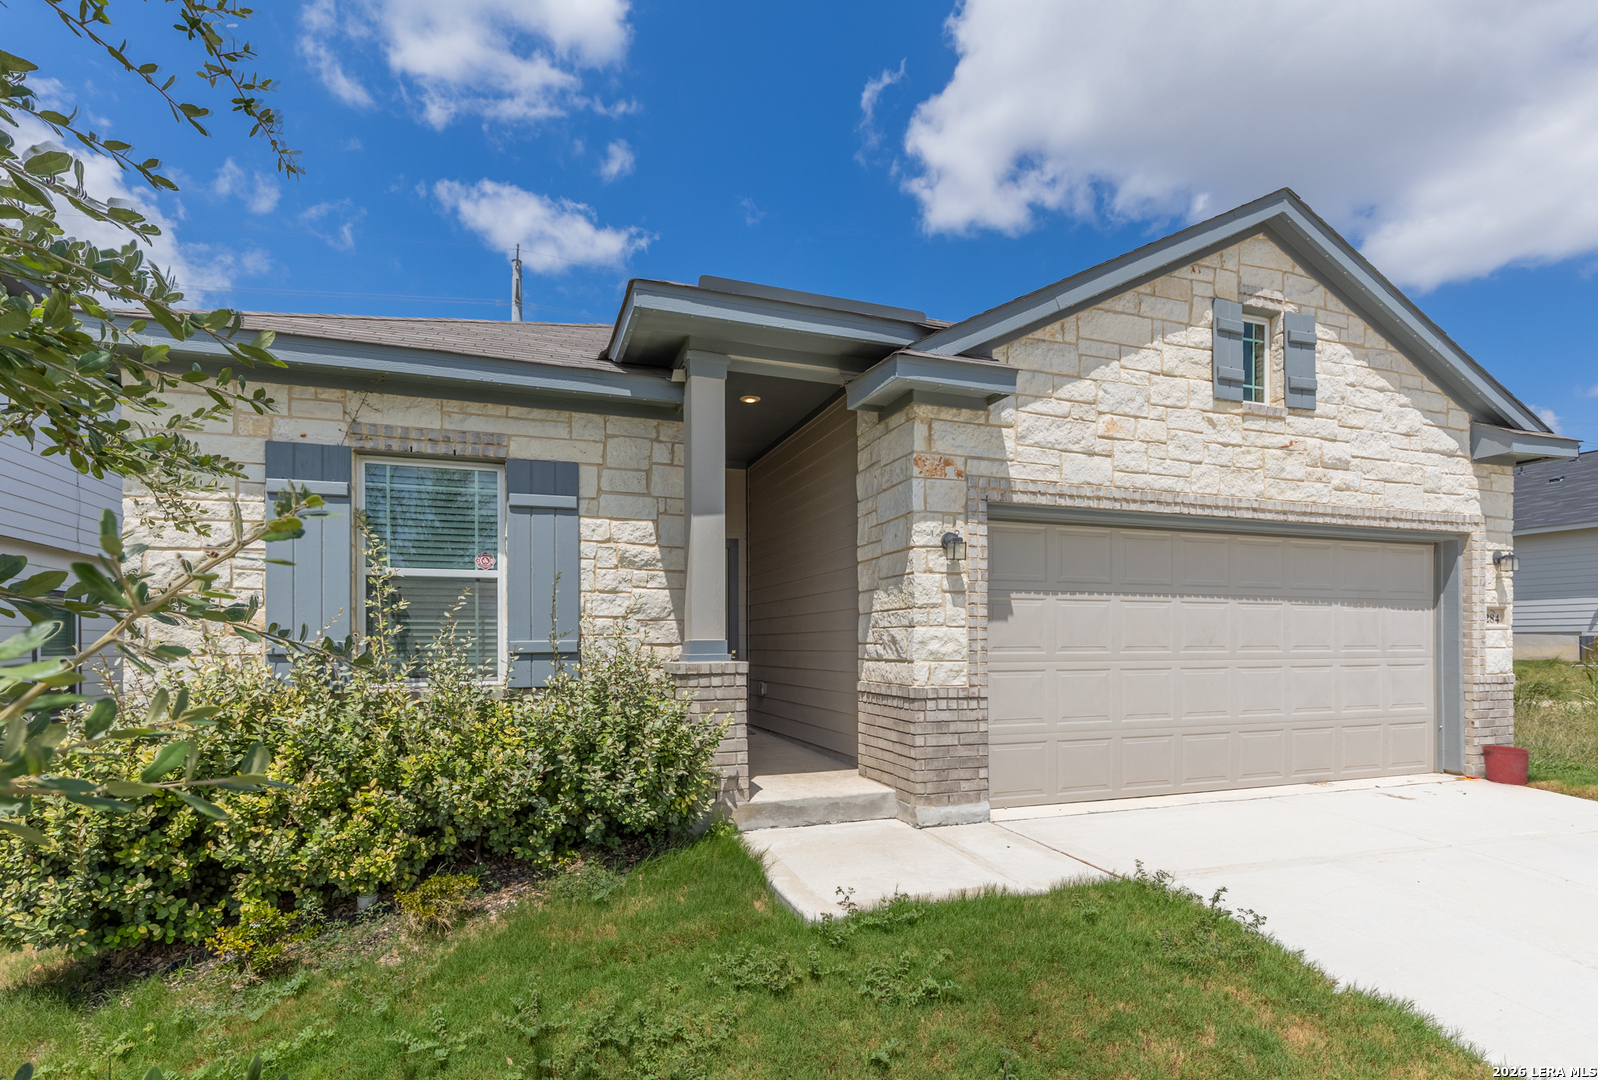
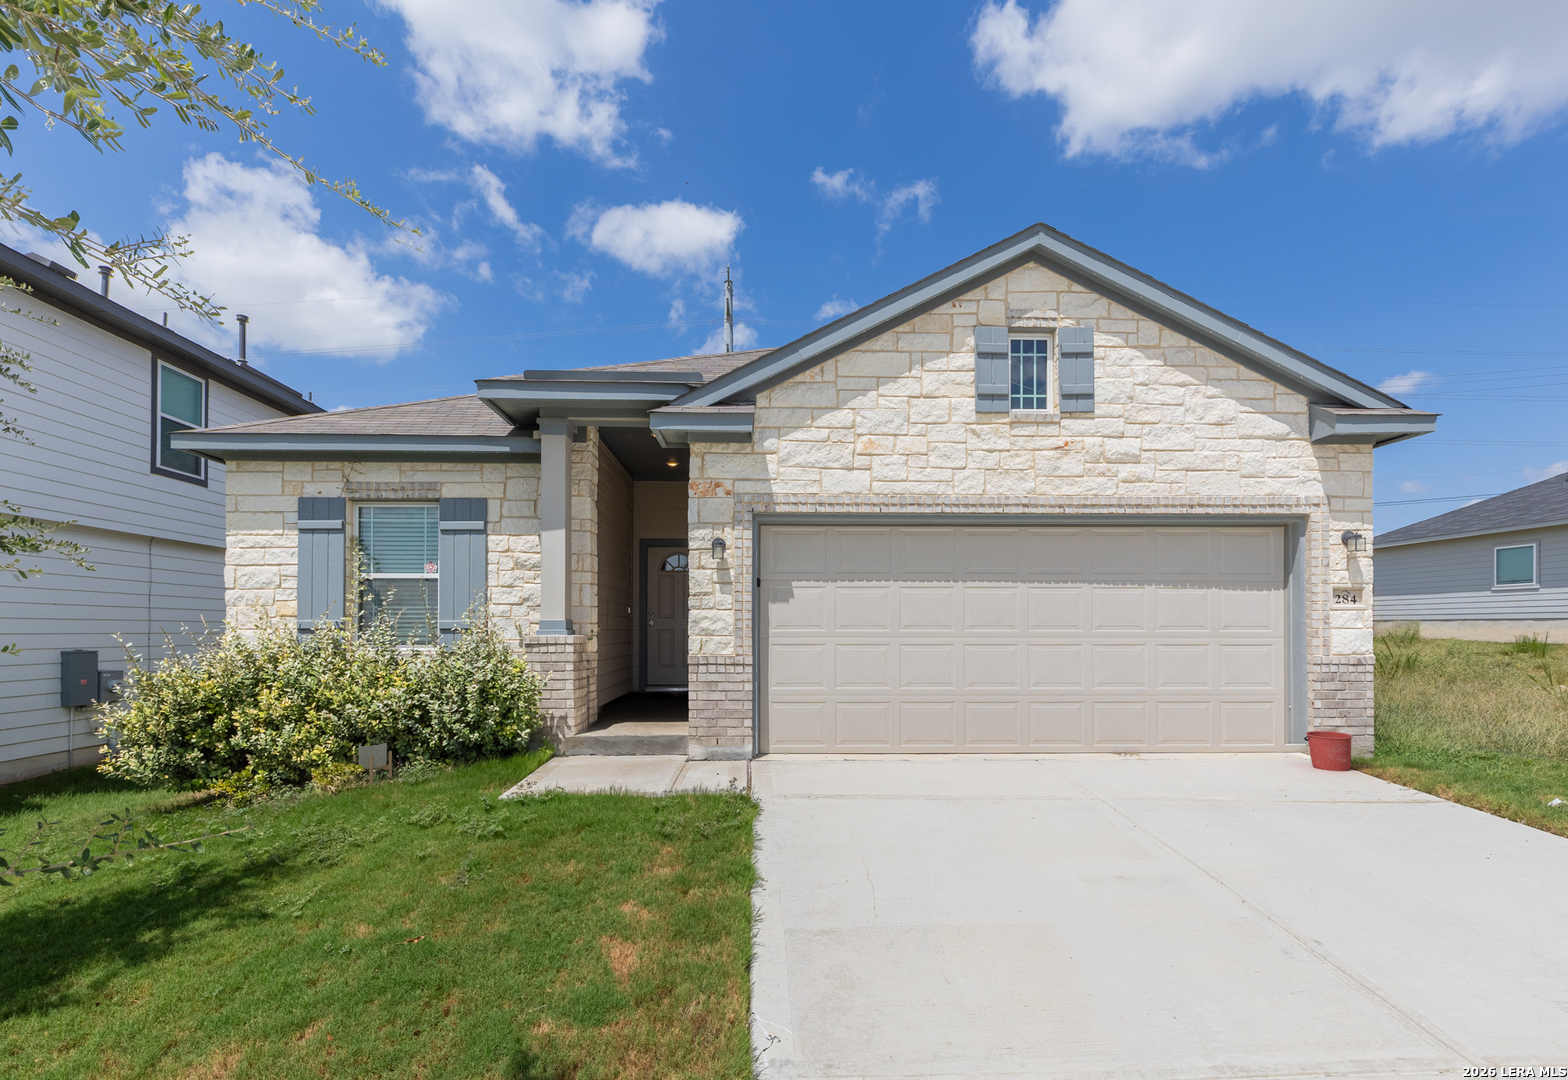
planter: none [489,838,543,910] -> present [353,741,392,783]

